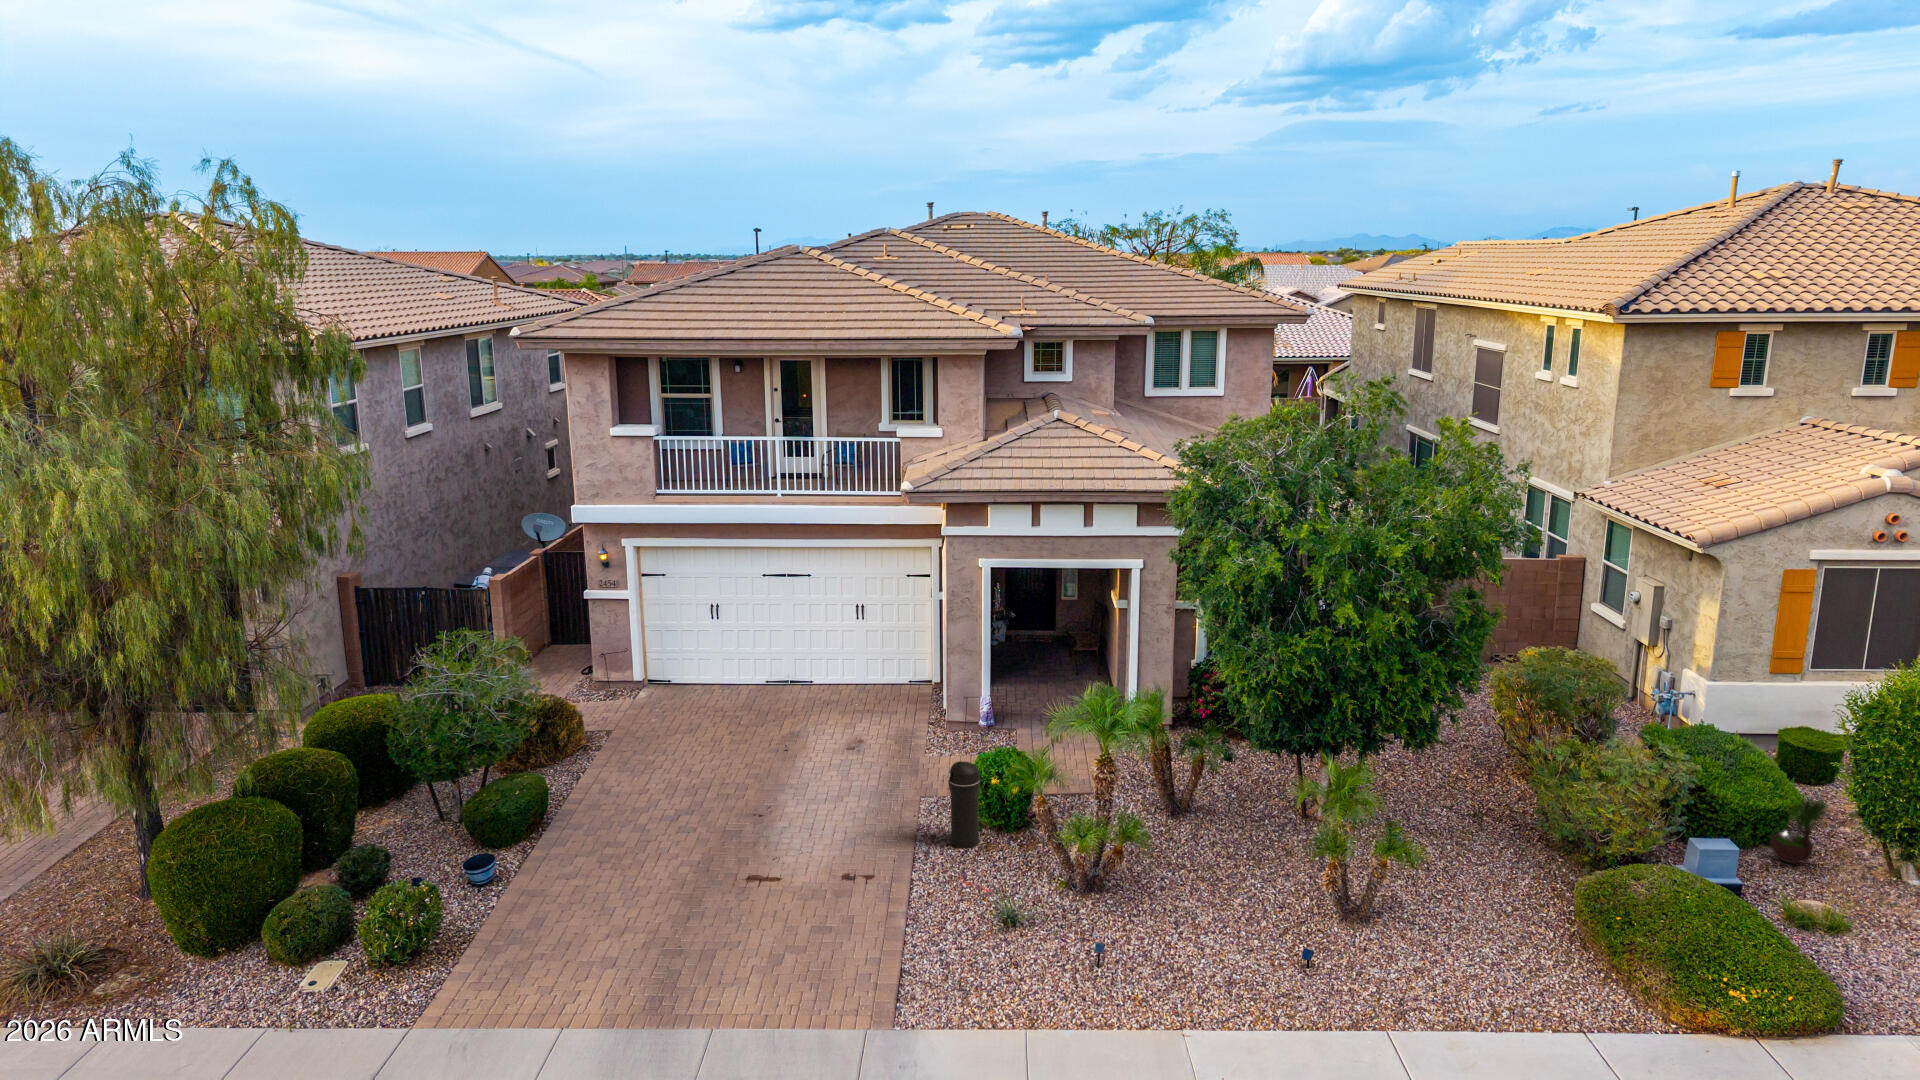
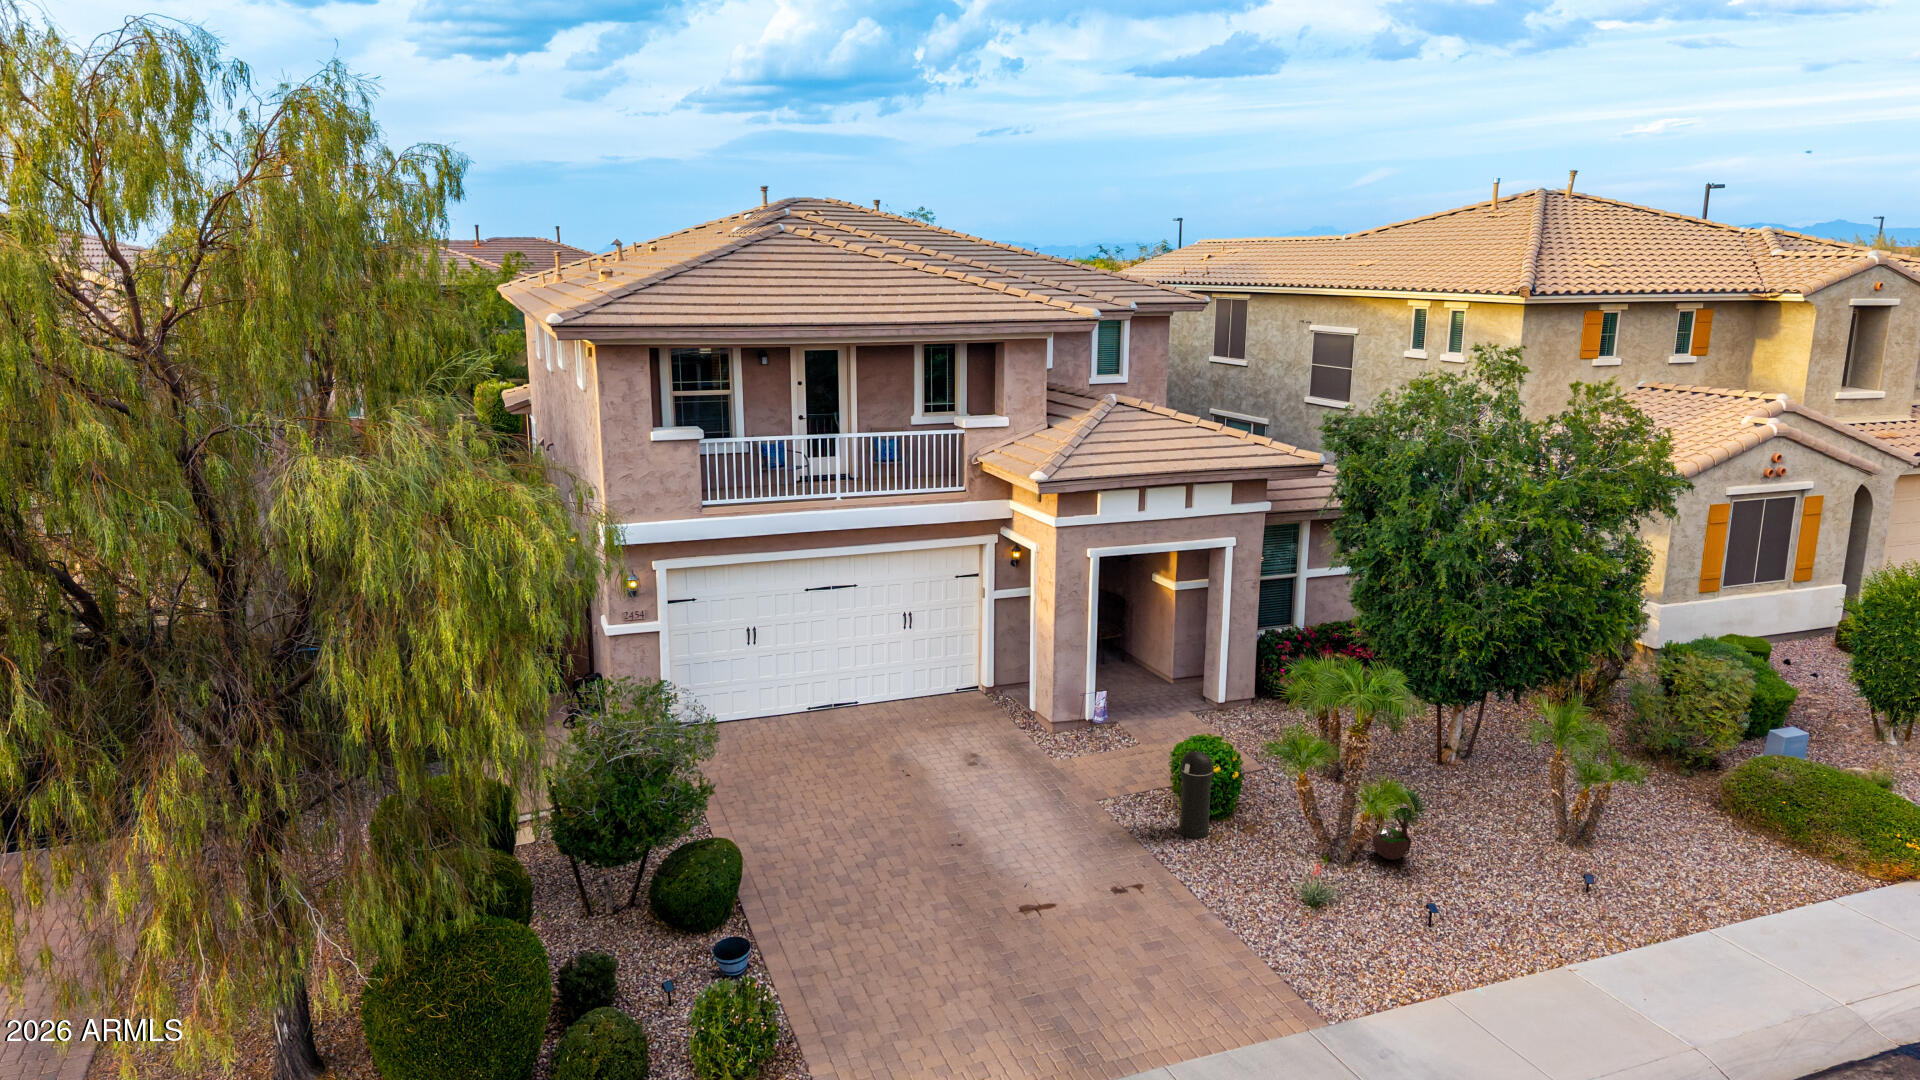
potted tree: present [1771,795,1831,863] -> present [1373,786,1426,859]

